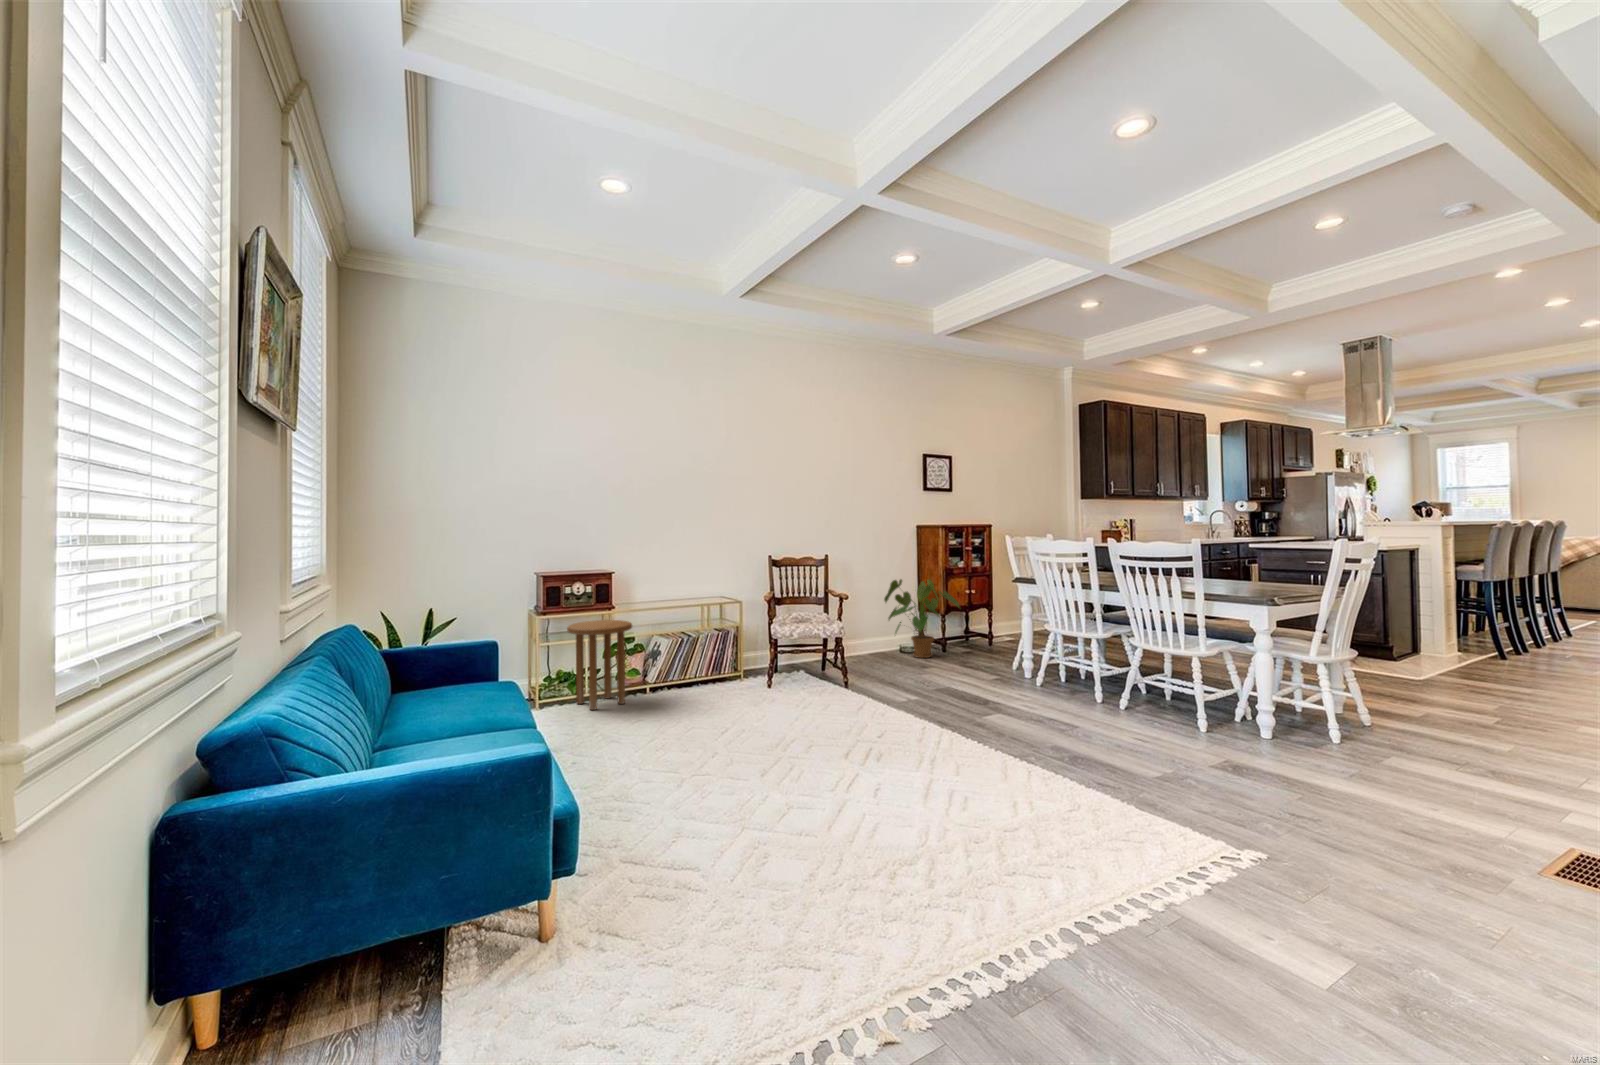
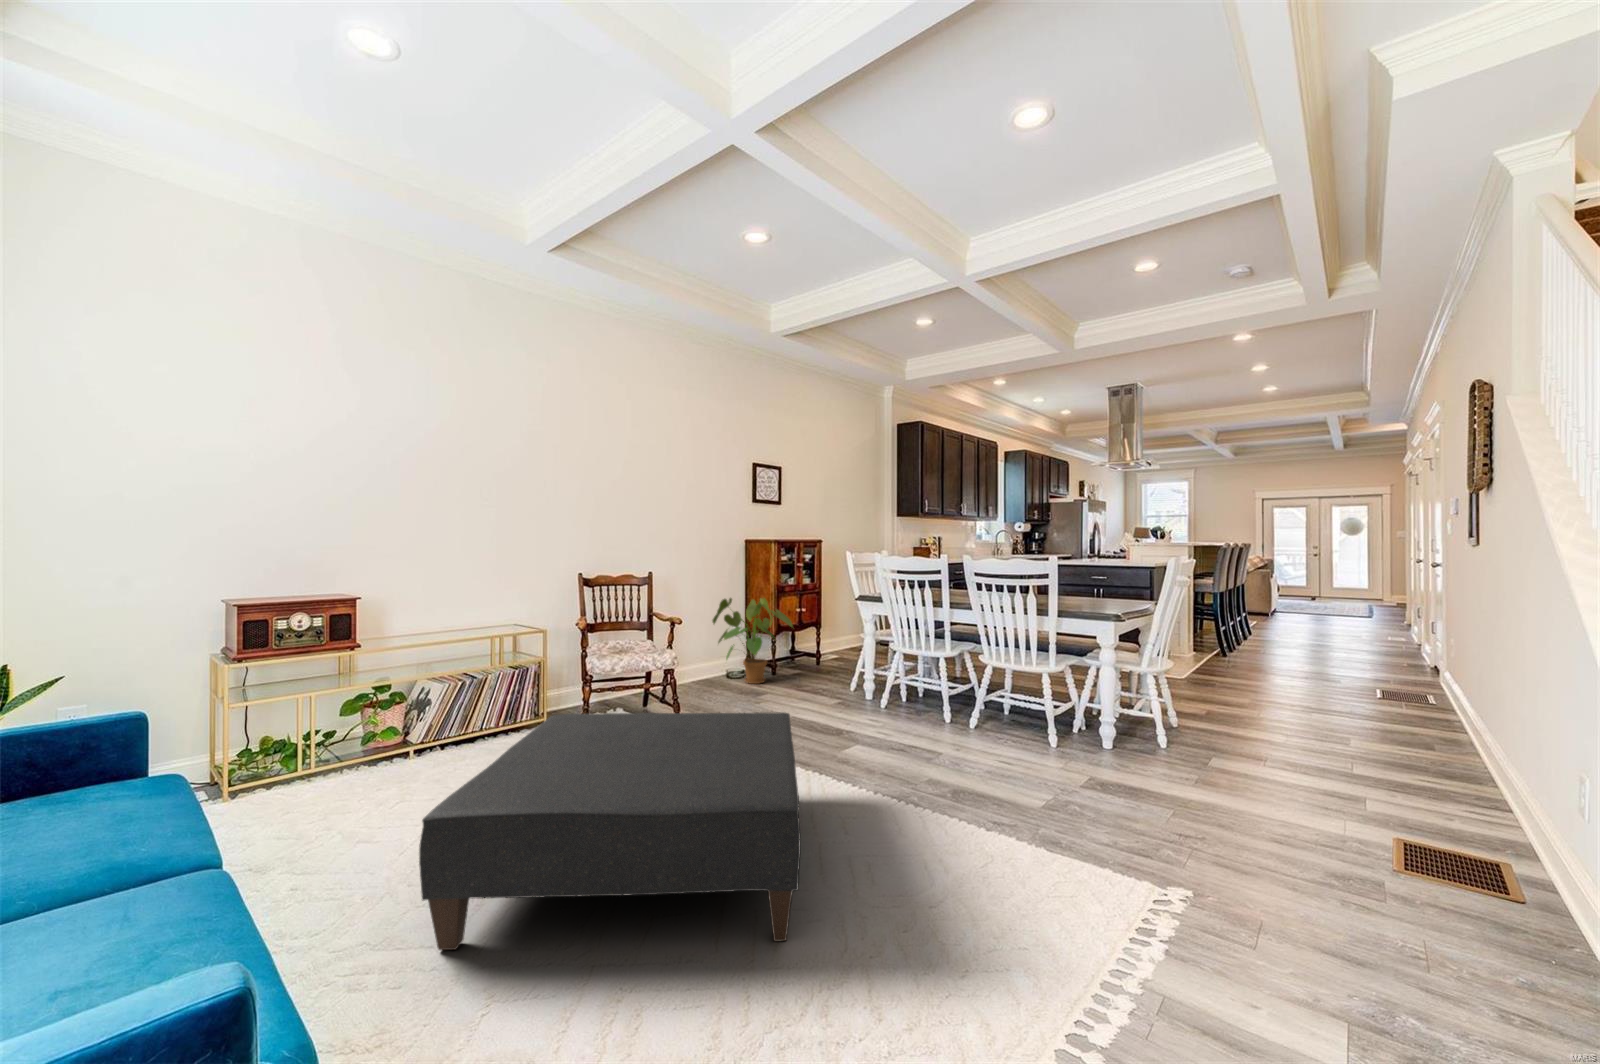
side table: present [567,620,632,710] -> none [279,663,388,795]
ottoman: none [656,663,925,825] -> present [419,712,800,950]

